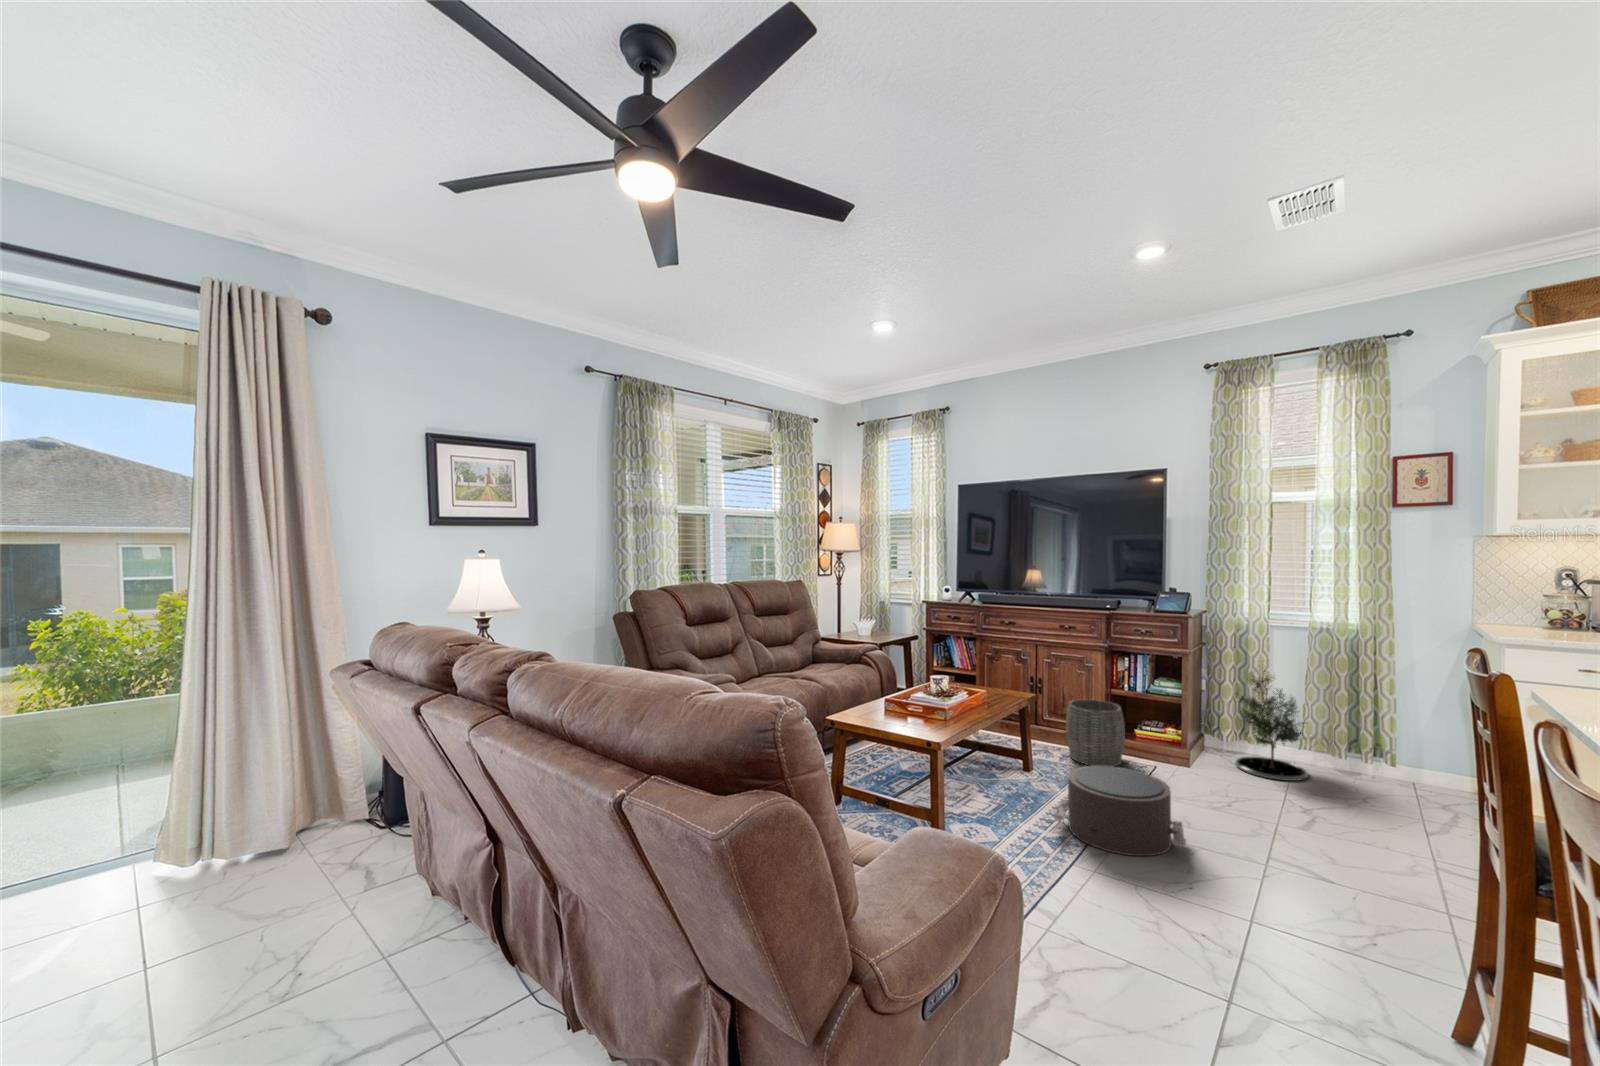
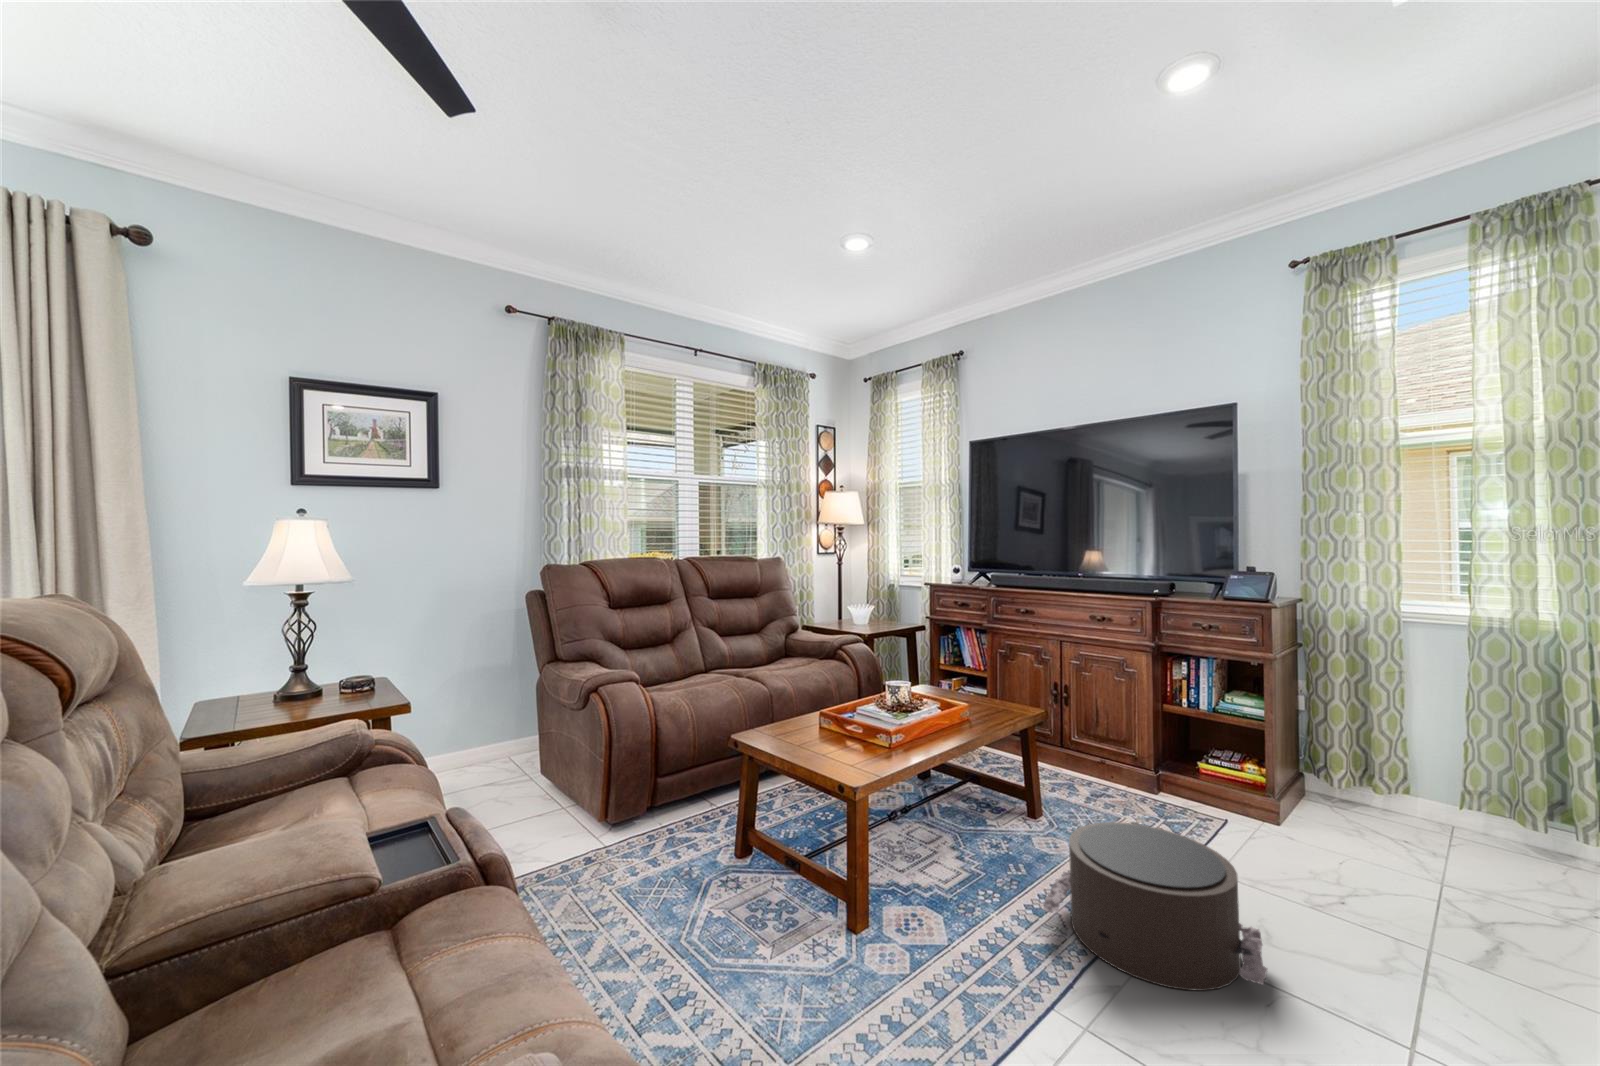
potted tree: present [1235,667,1308,781] -> none [1344,677,1479,859]
woven basket: present [1066,699,1125,766] -> none [1094,720,1178,817]

